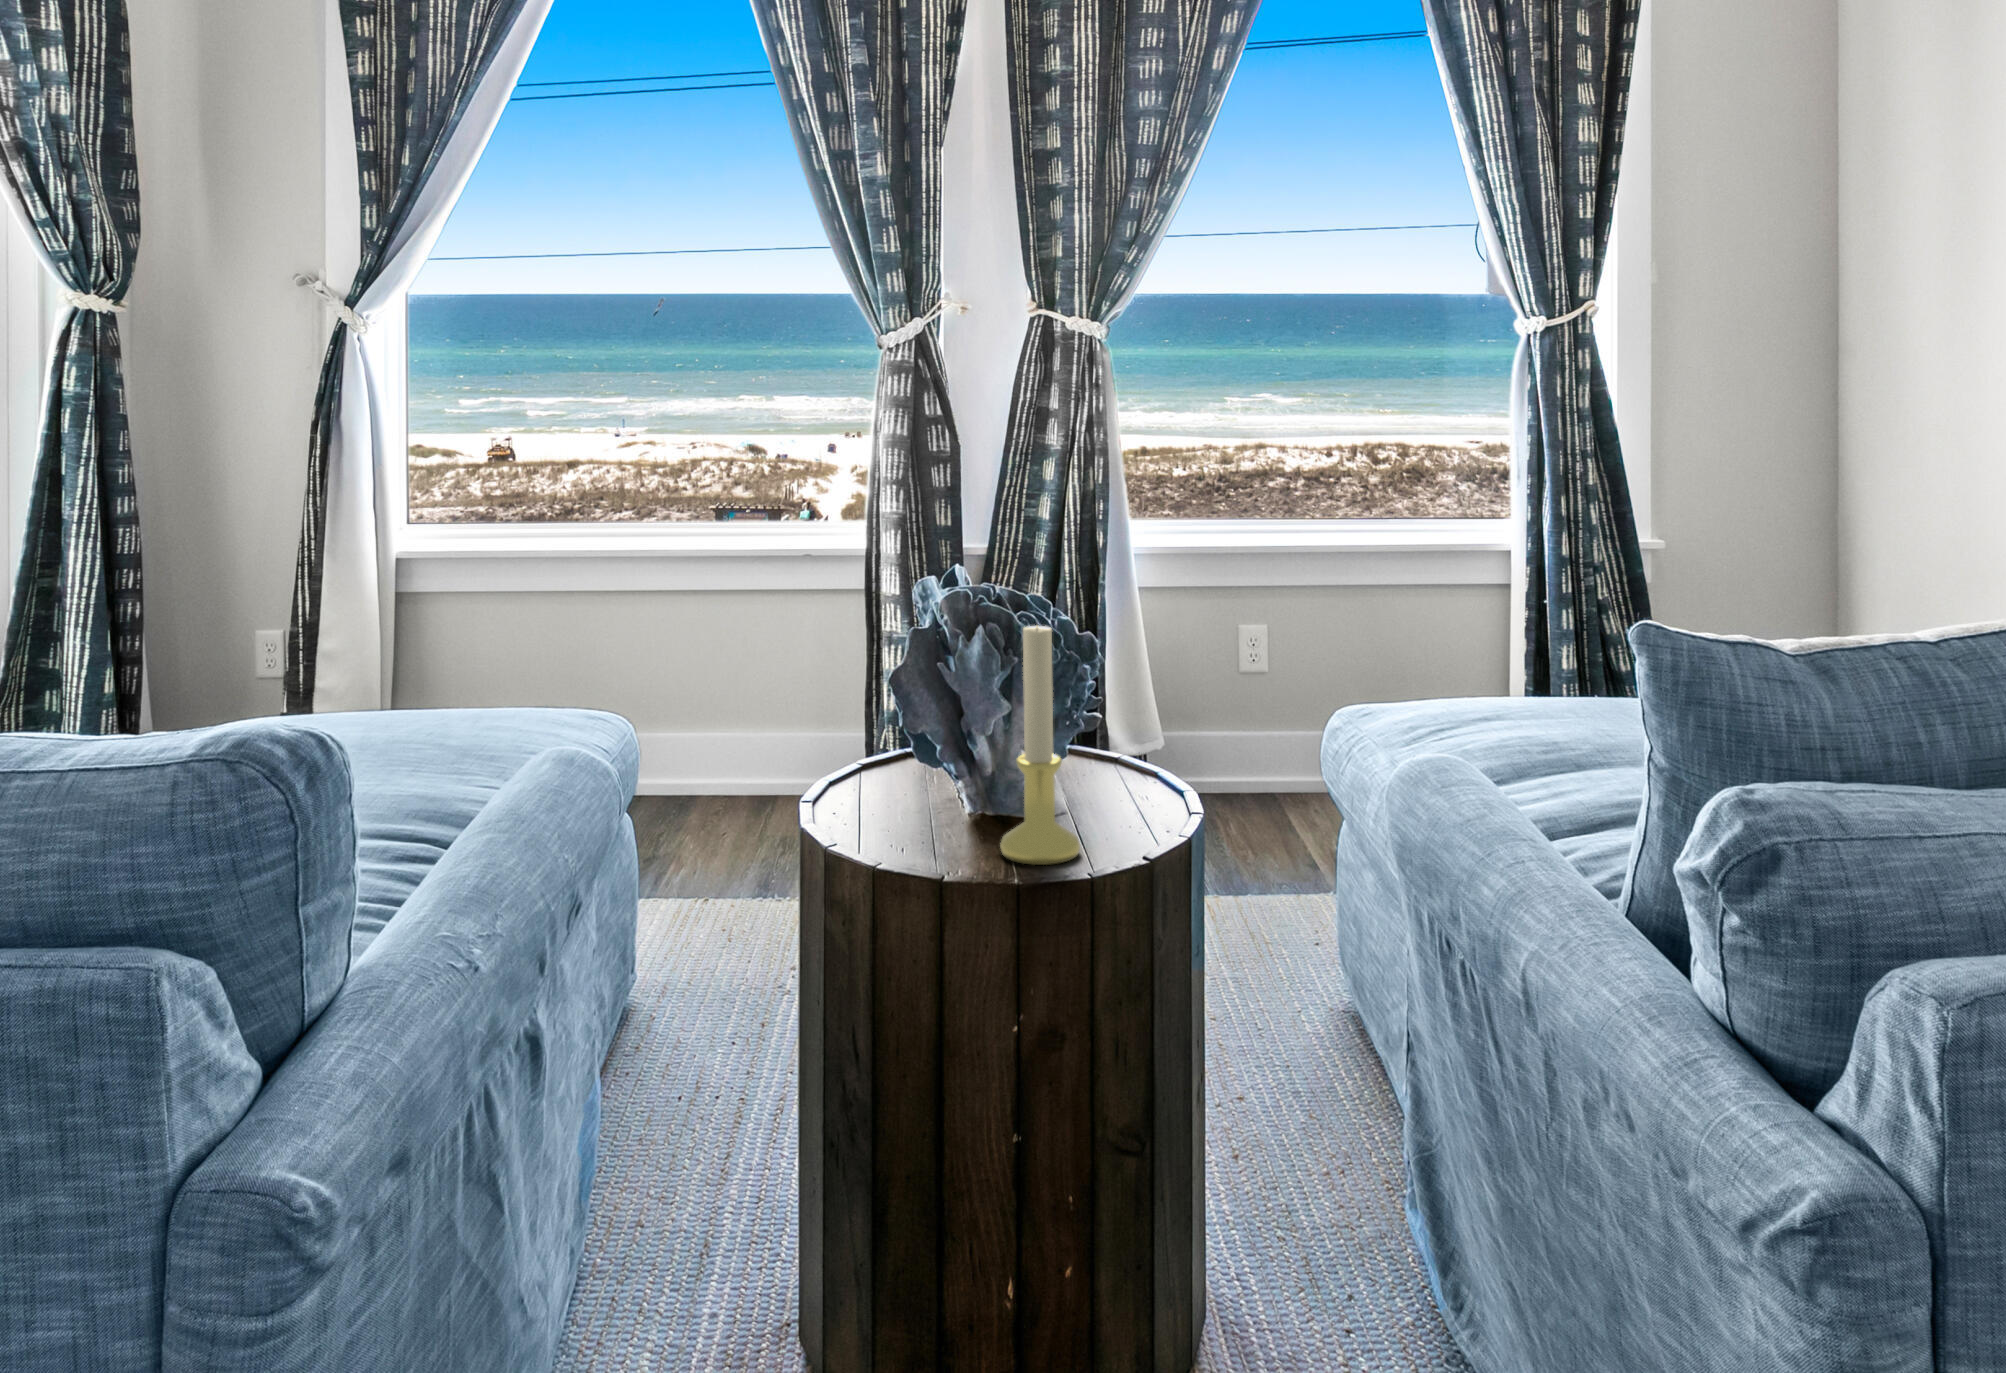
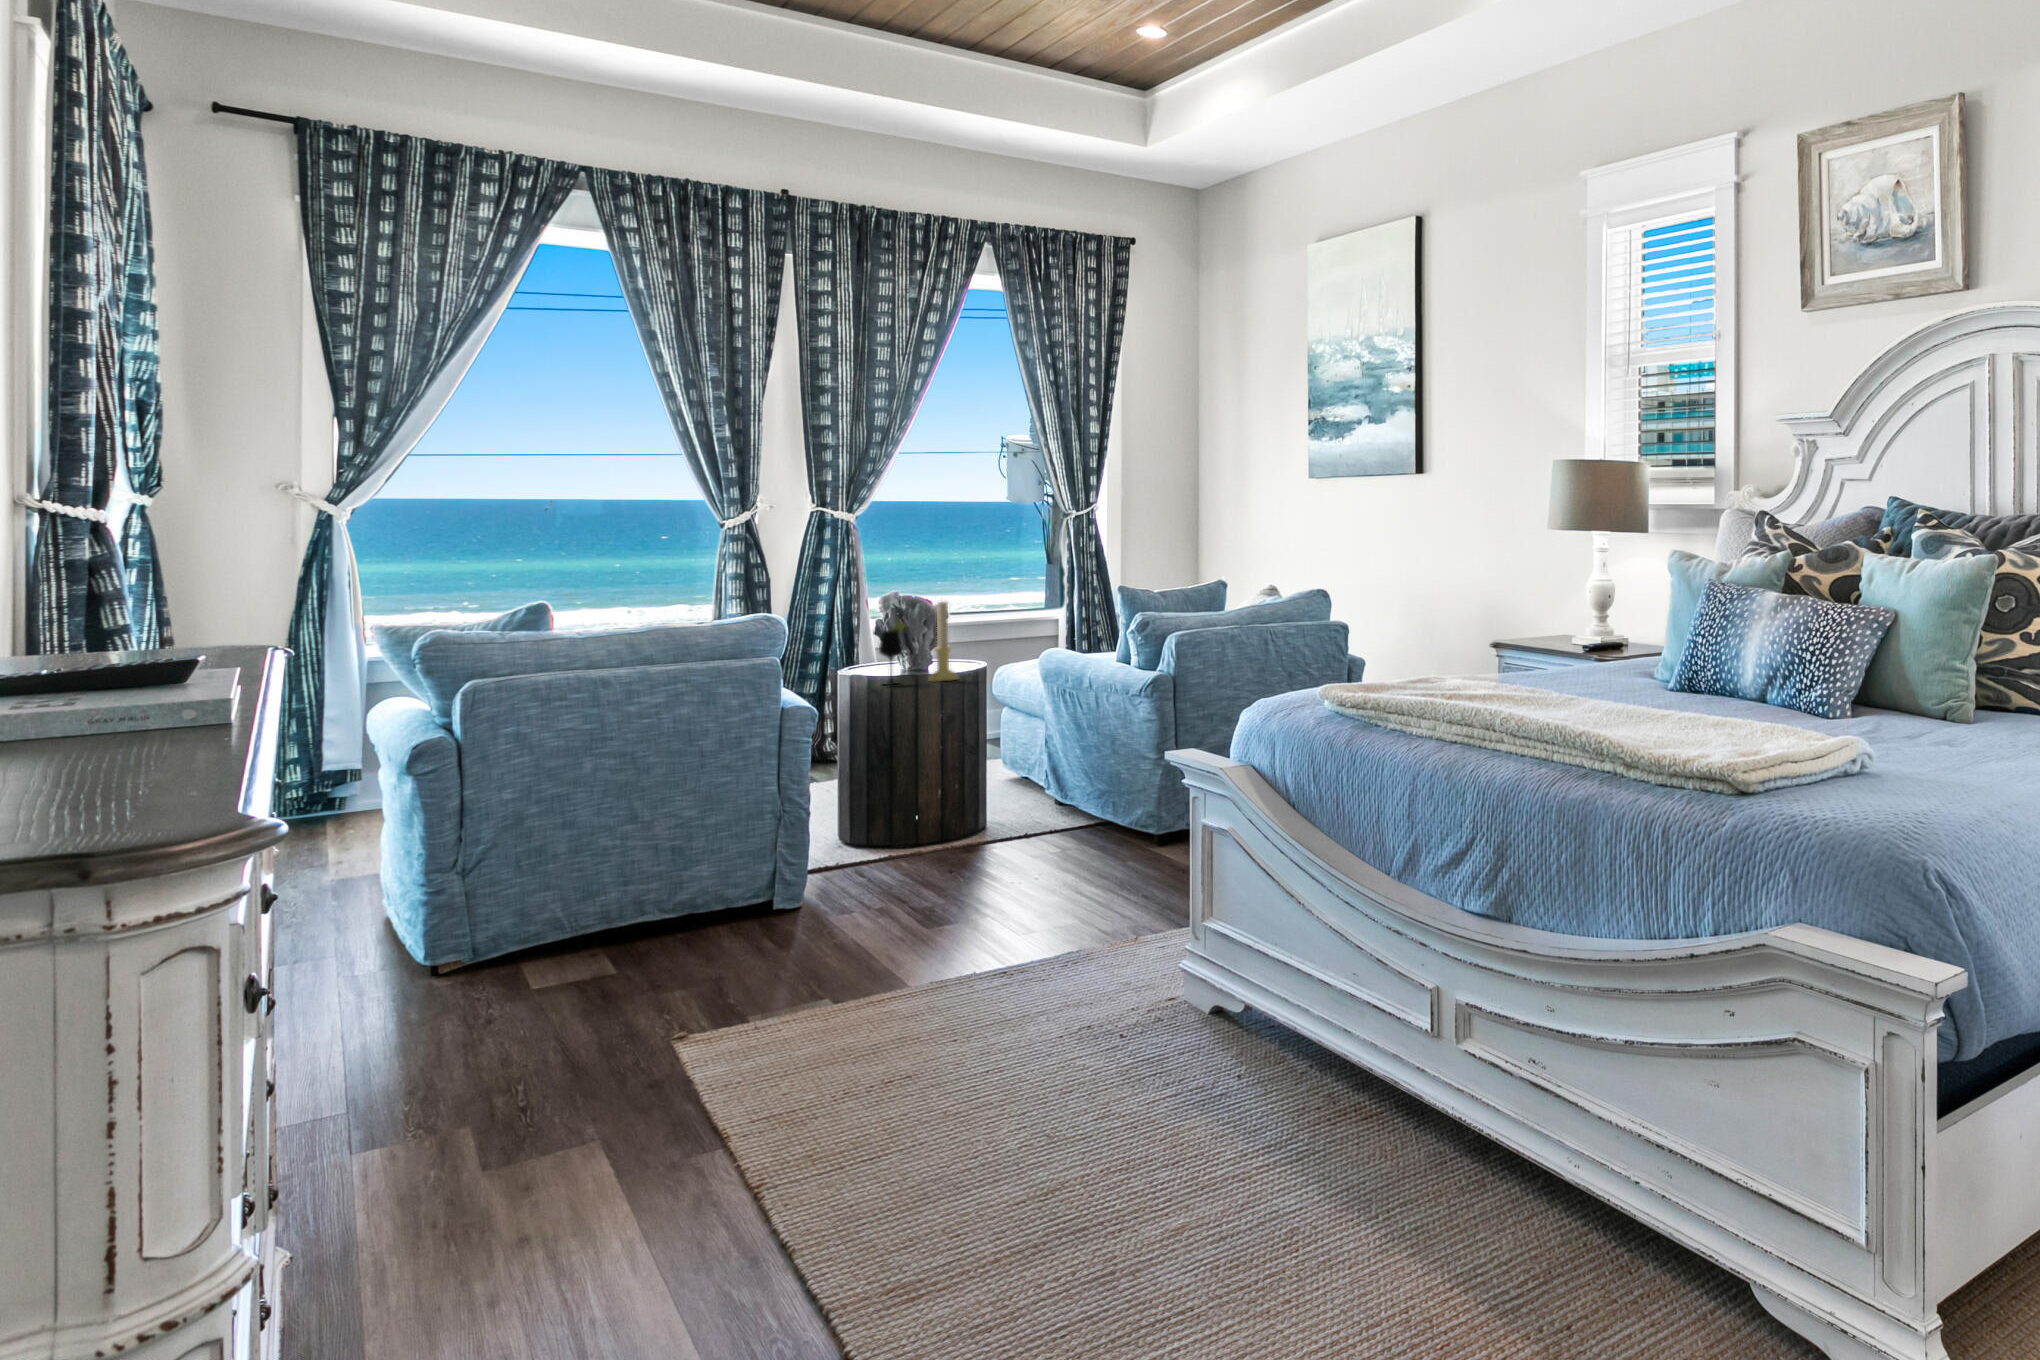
wine glass: none [879,663,951,850] -> present [879,619,906,684]

